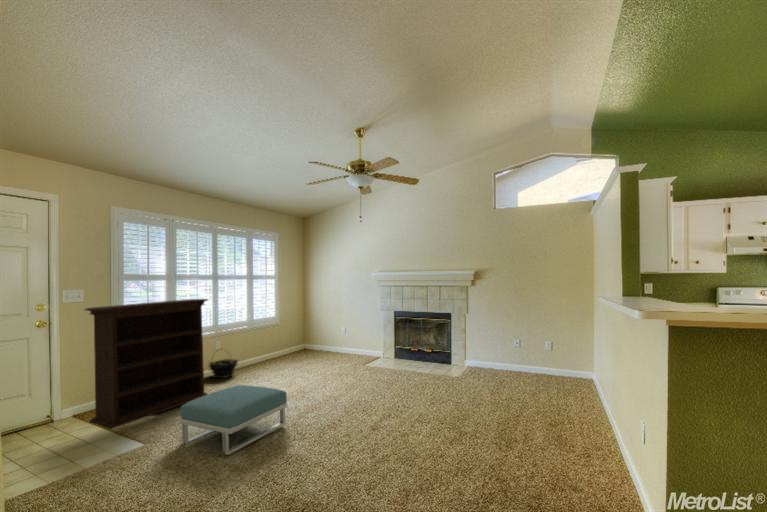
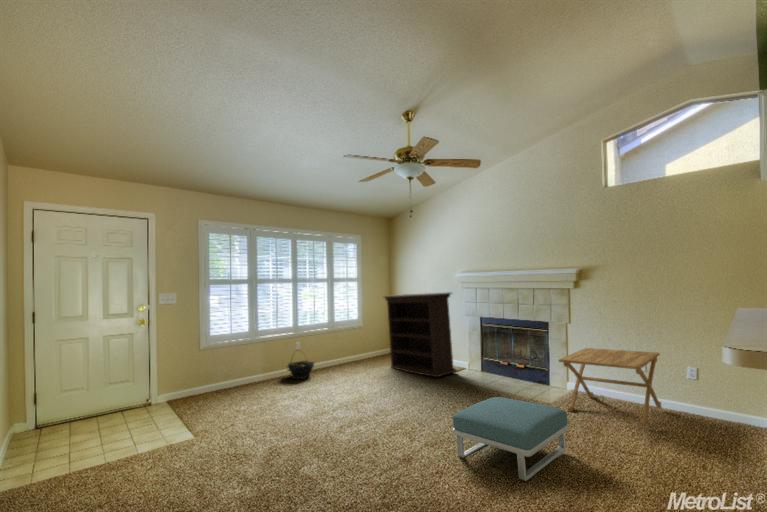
bookshelf: present [85,299,208,429] -> present [384,292,457,377]
side table: none [467,333,532,388] -> present [559,348,662,427]
footstool: present [180,385,287,455] -> present [453,397,569,481]

